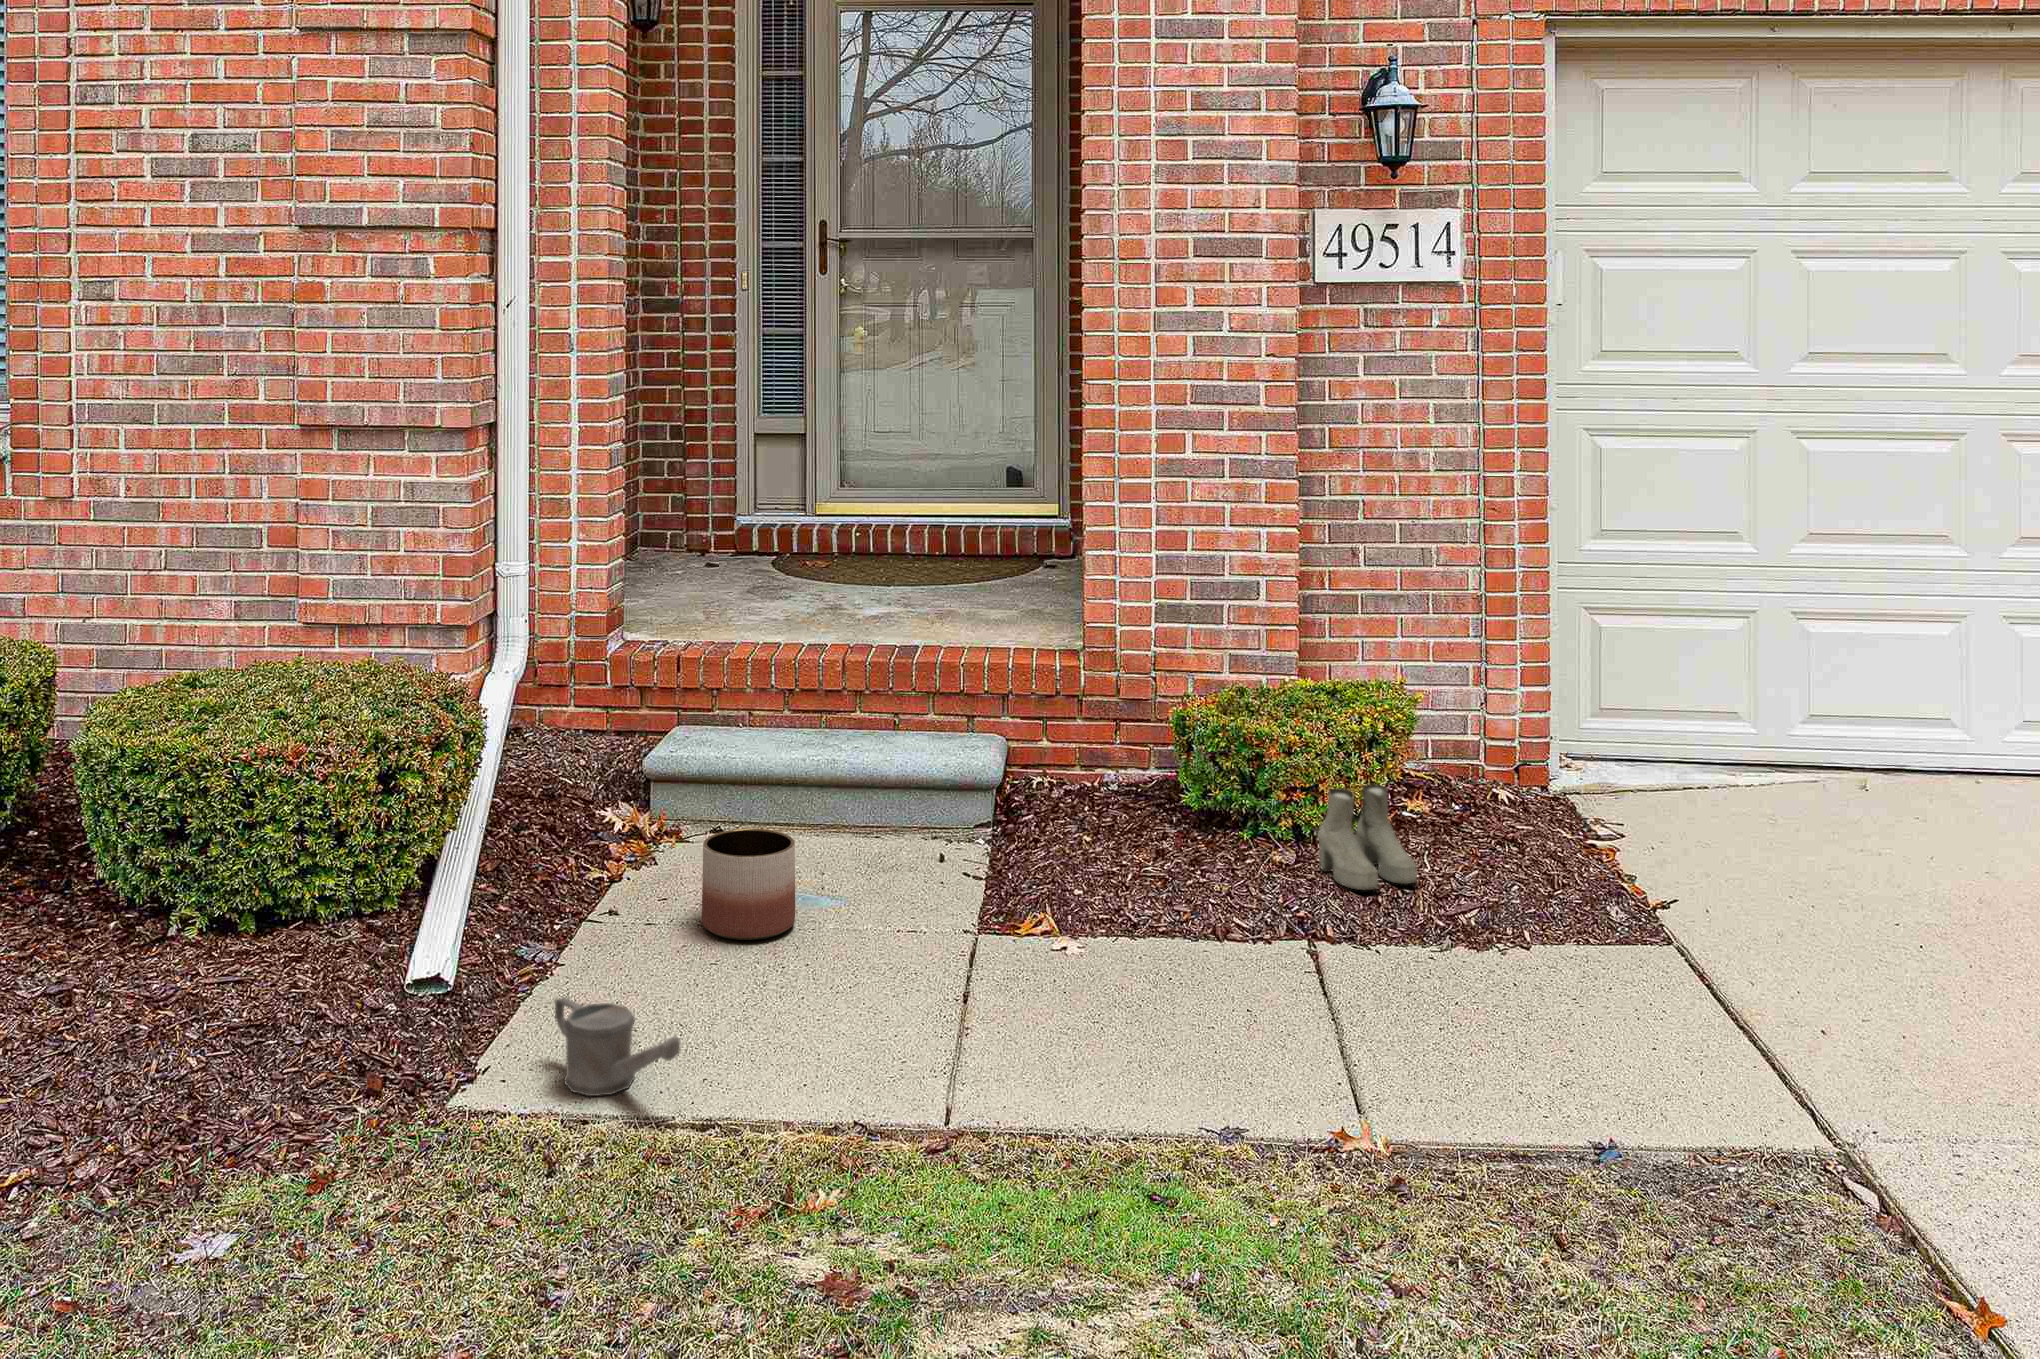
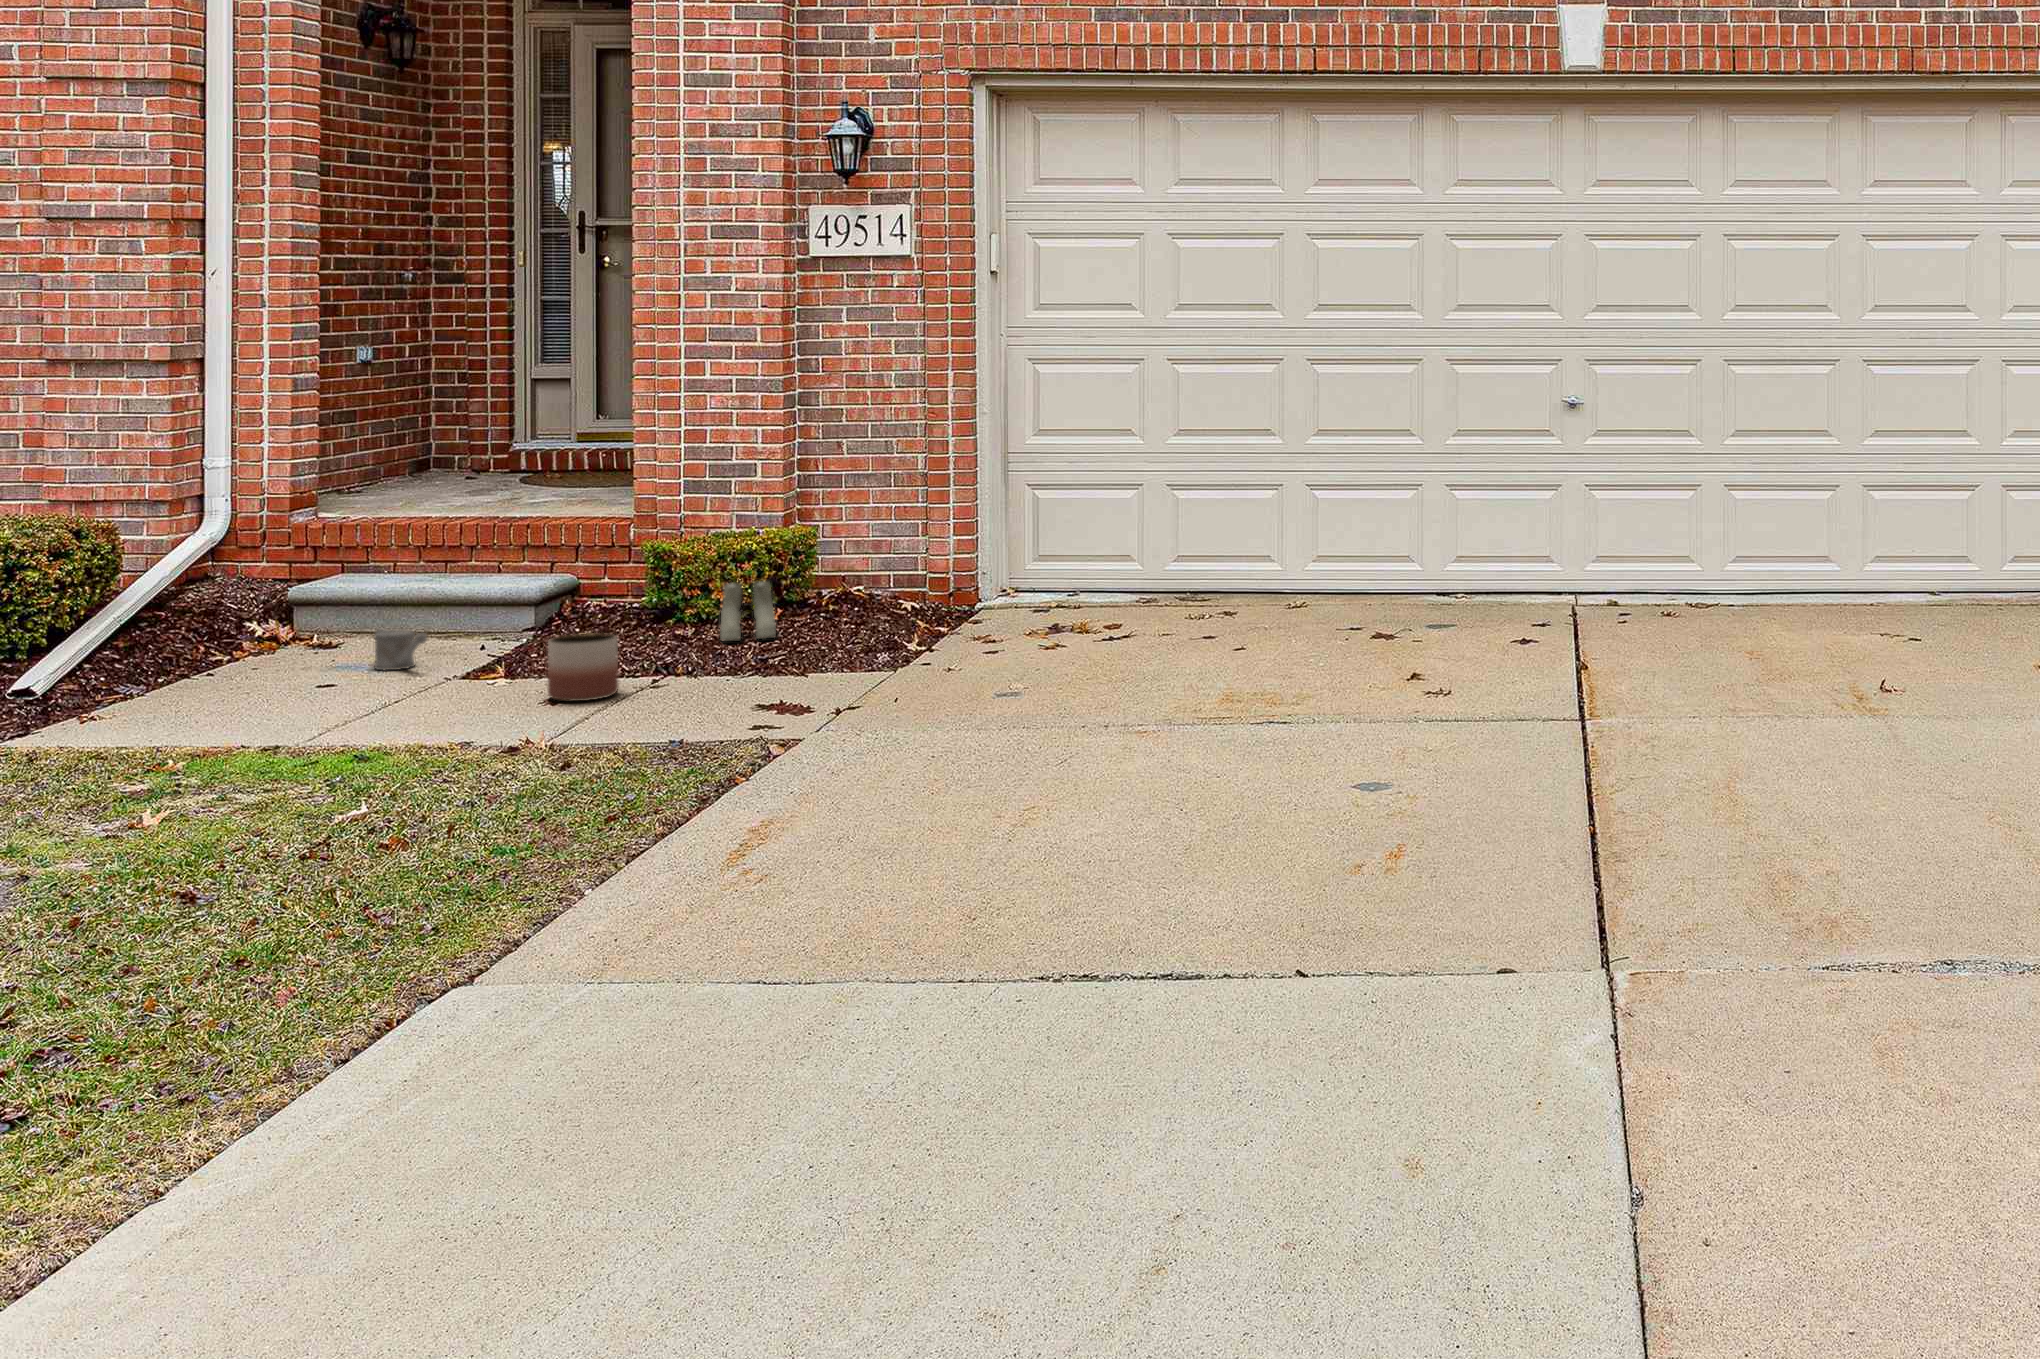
planter: present [702,829,795,940] -> present [548,633,619,701]
watering can: present [555,997,680,1096] -> present [374,629,427,670]

